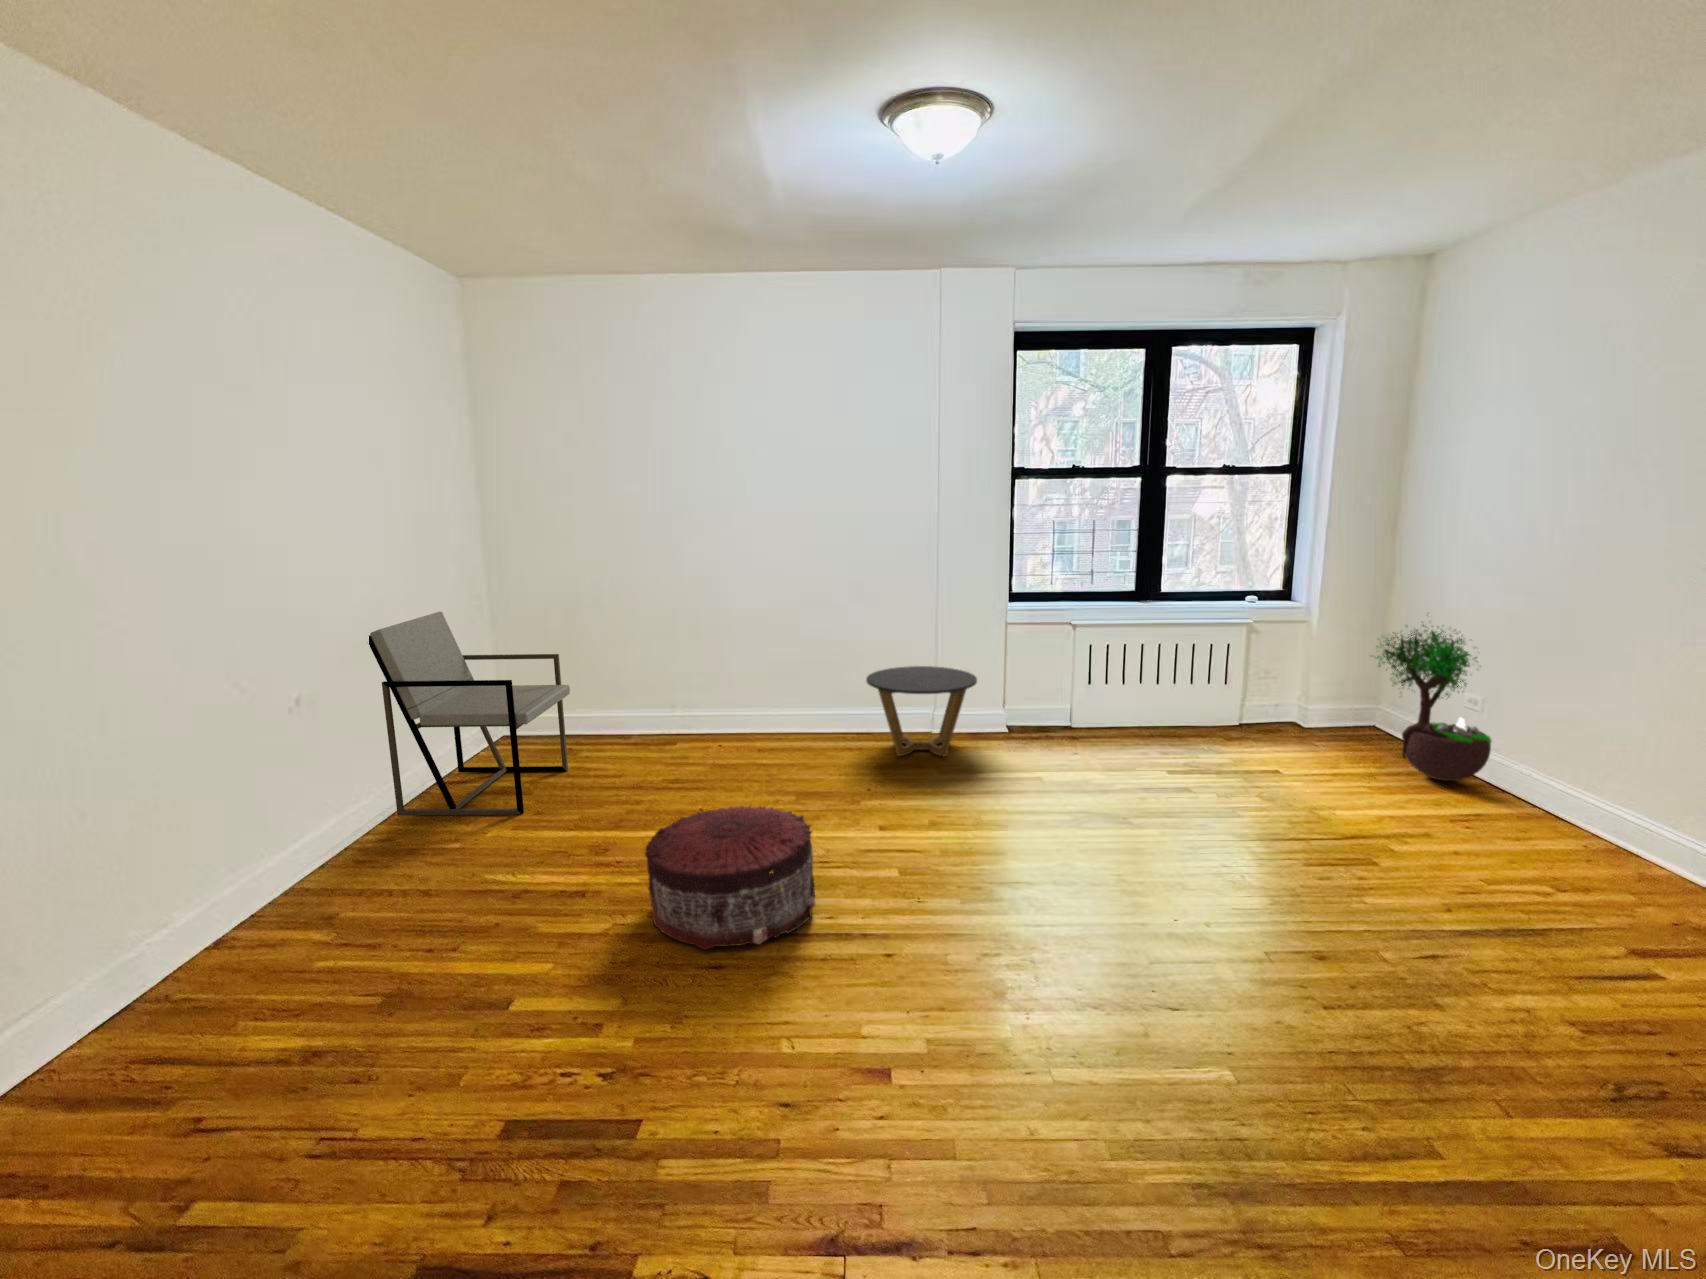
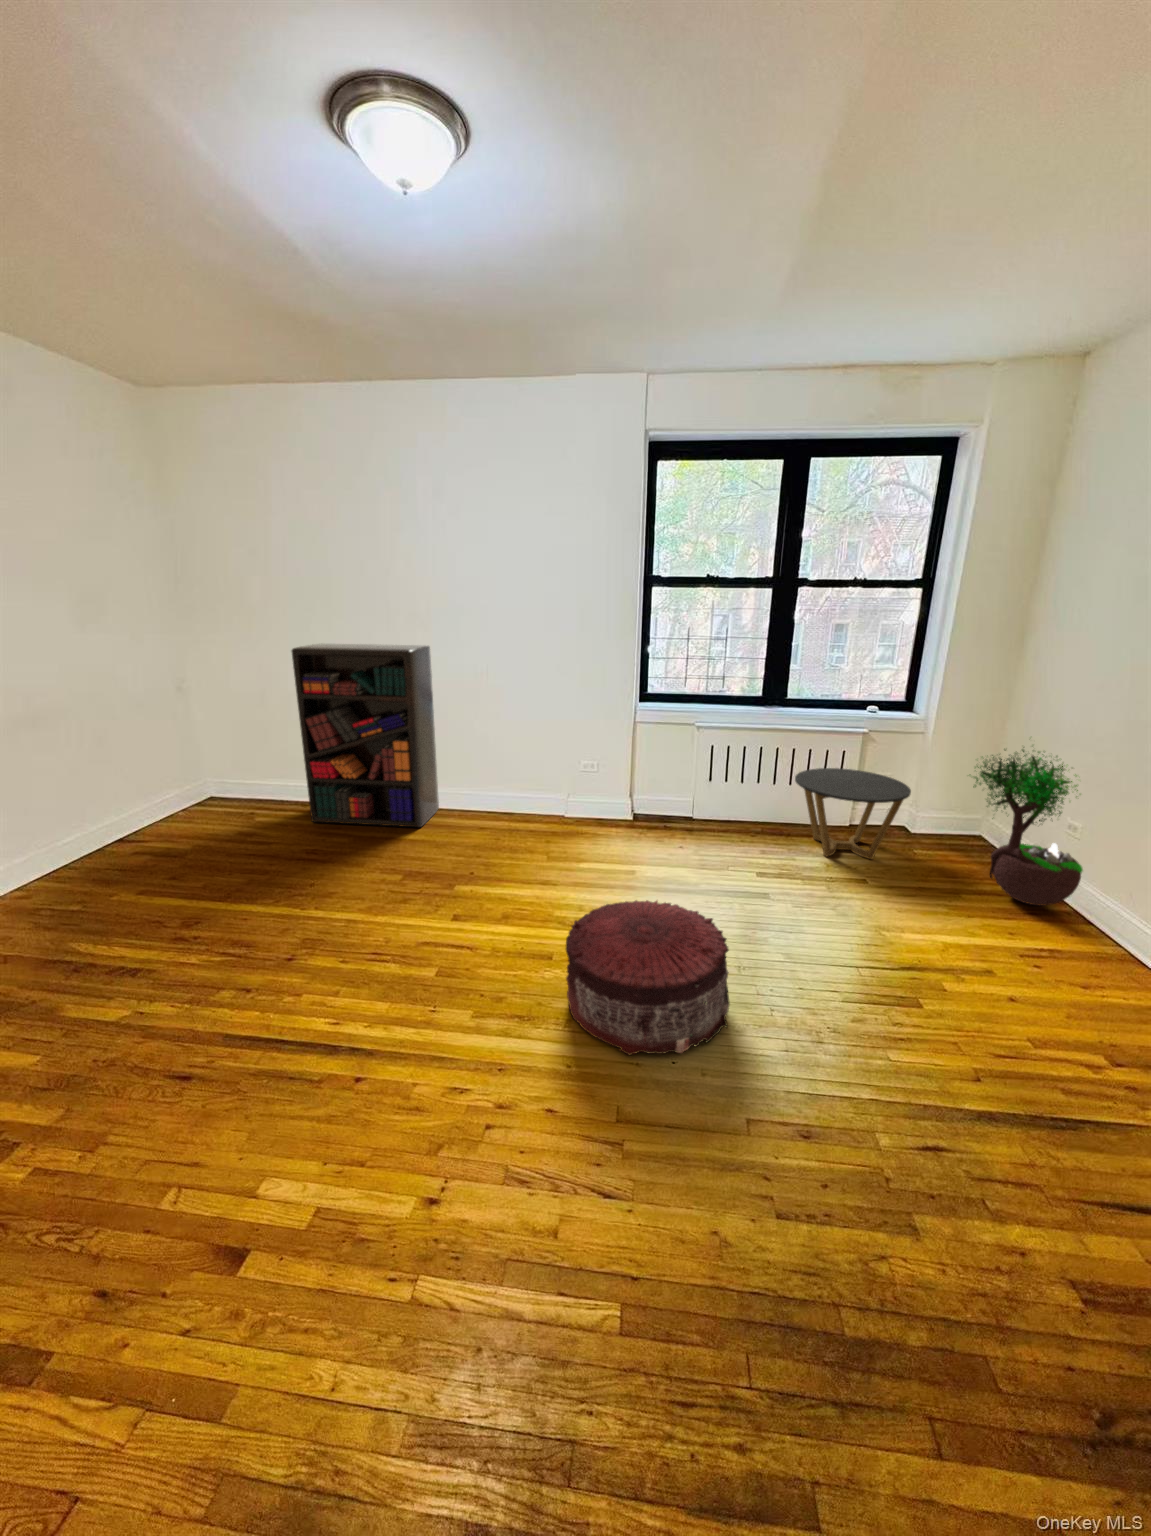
bookshelf: none [635,548,784,754] -> present [292,643,439,827]
armchair: present [369,612,570,816] -> none [20,693,237,877]
side table: present [866,666,977,756] -> present [795,768,911,859]
pouf: present [645,805,815,949] -> present [566,900,730,1055]

